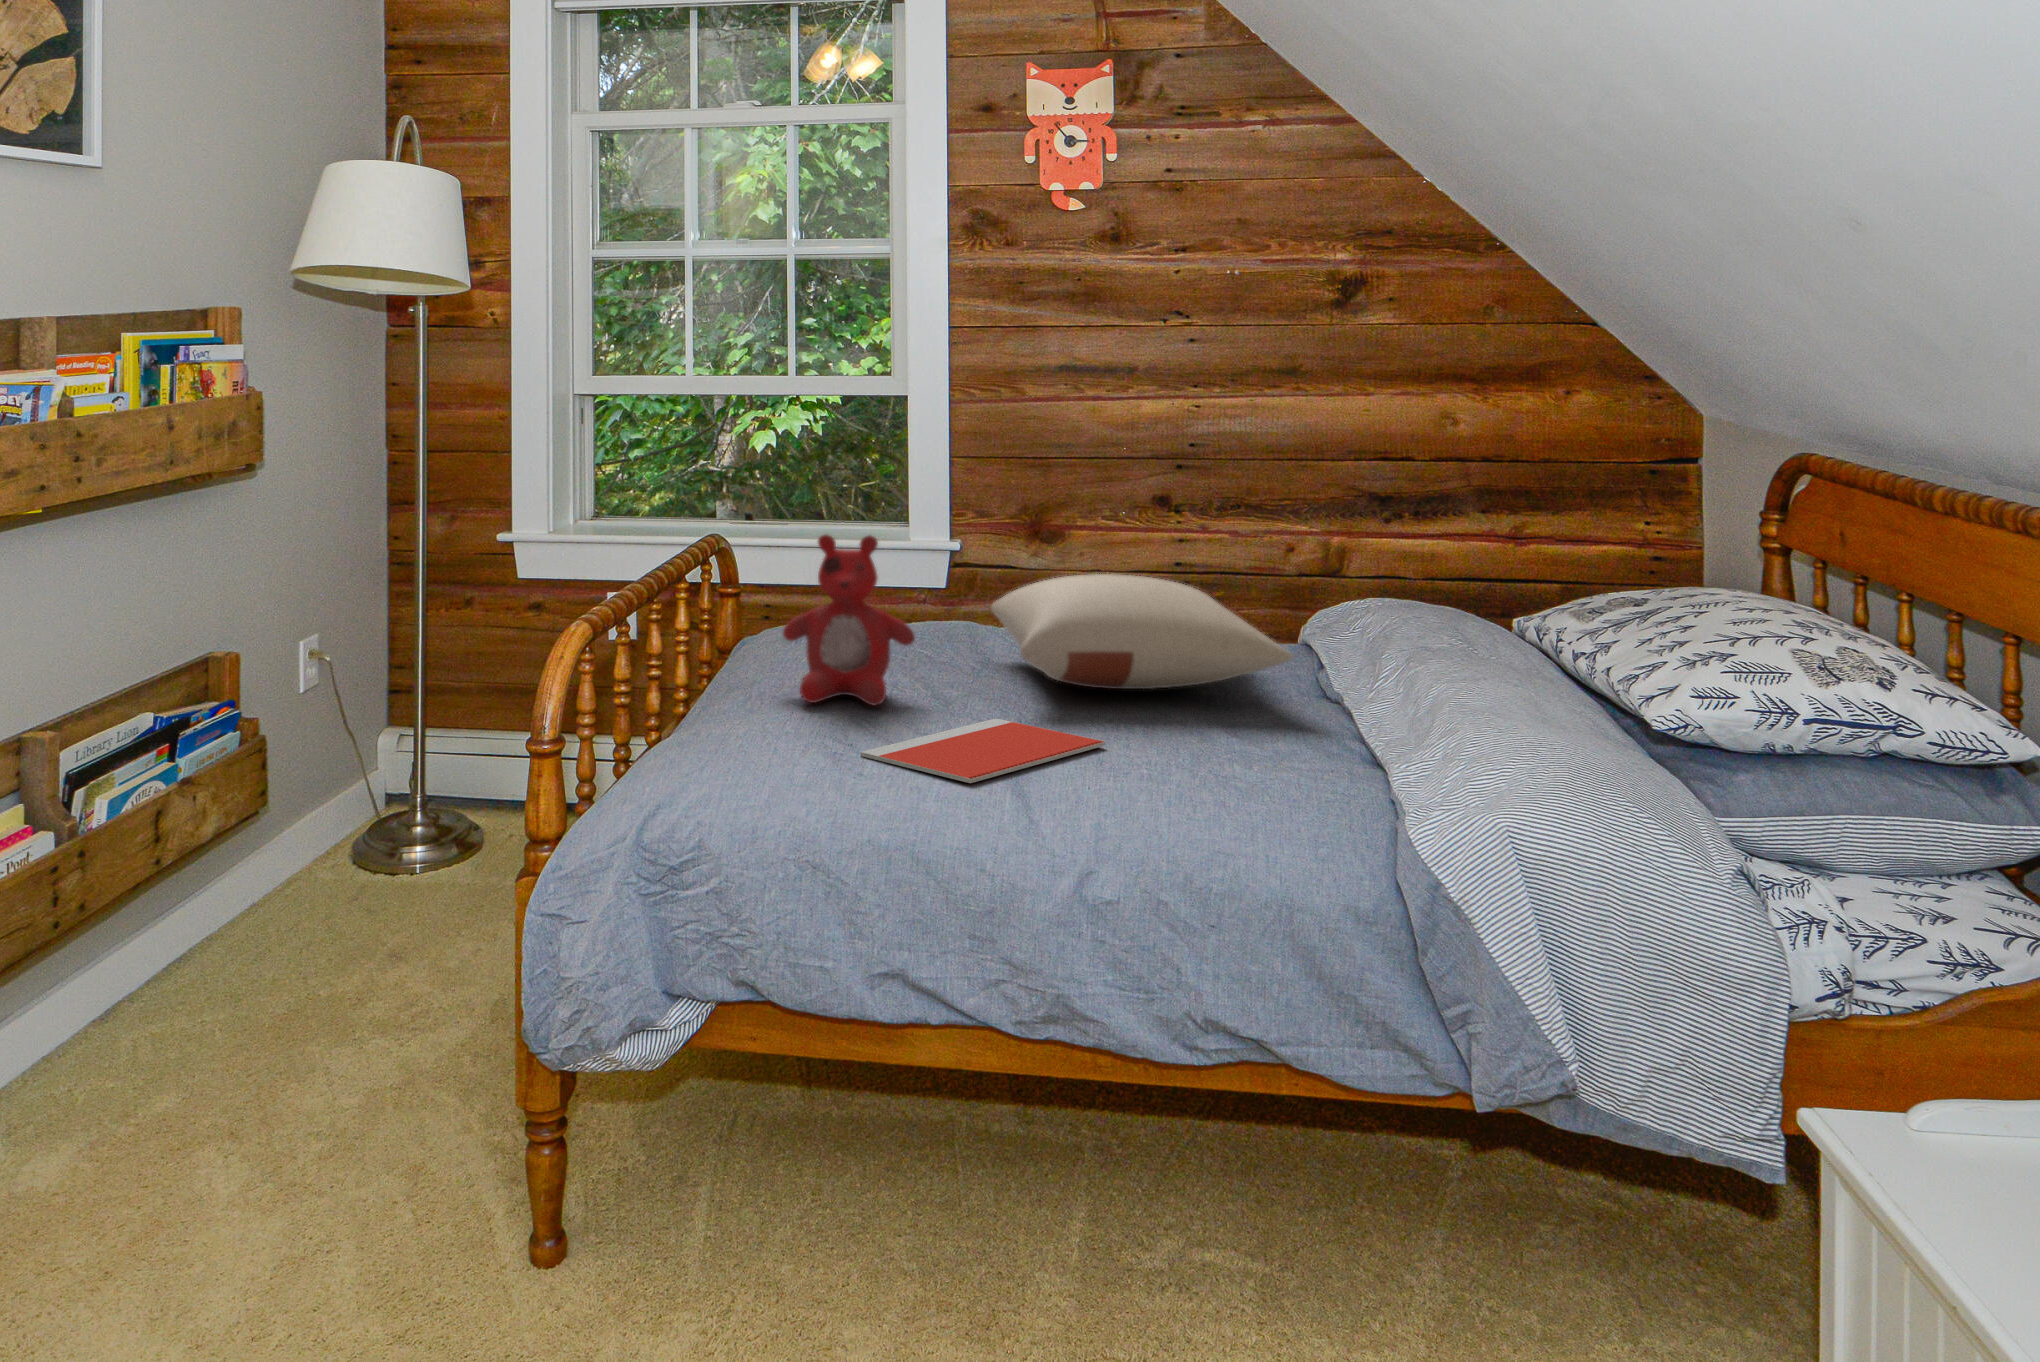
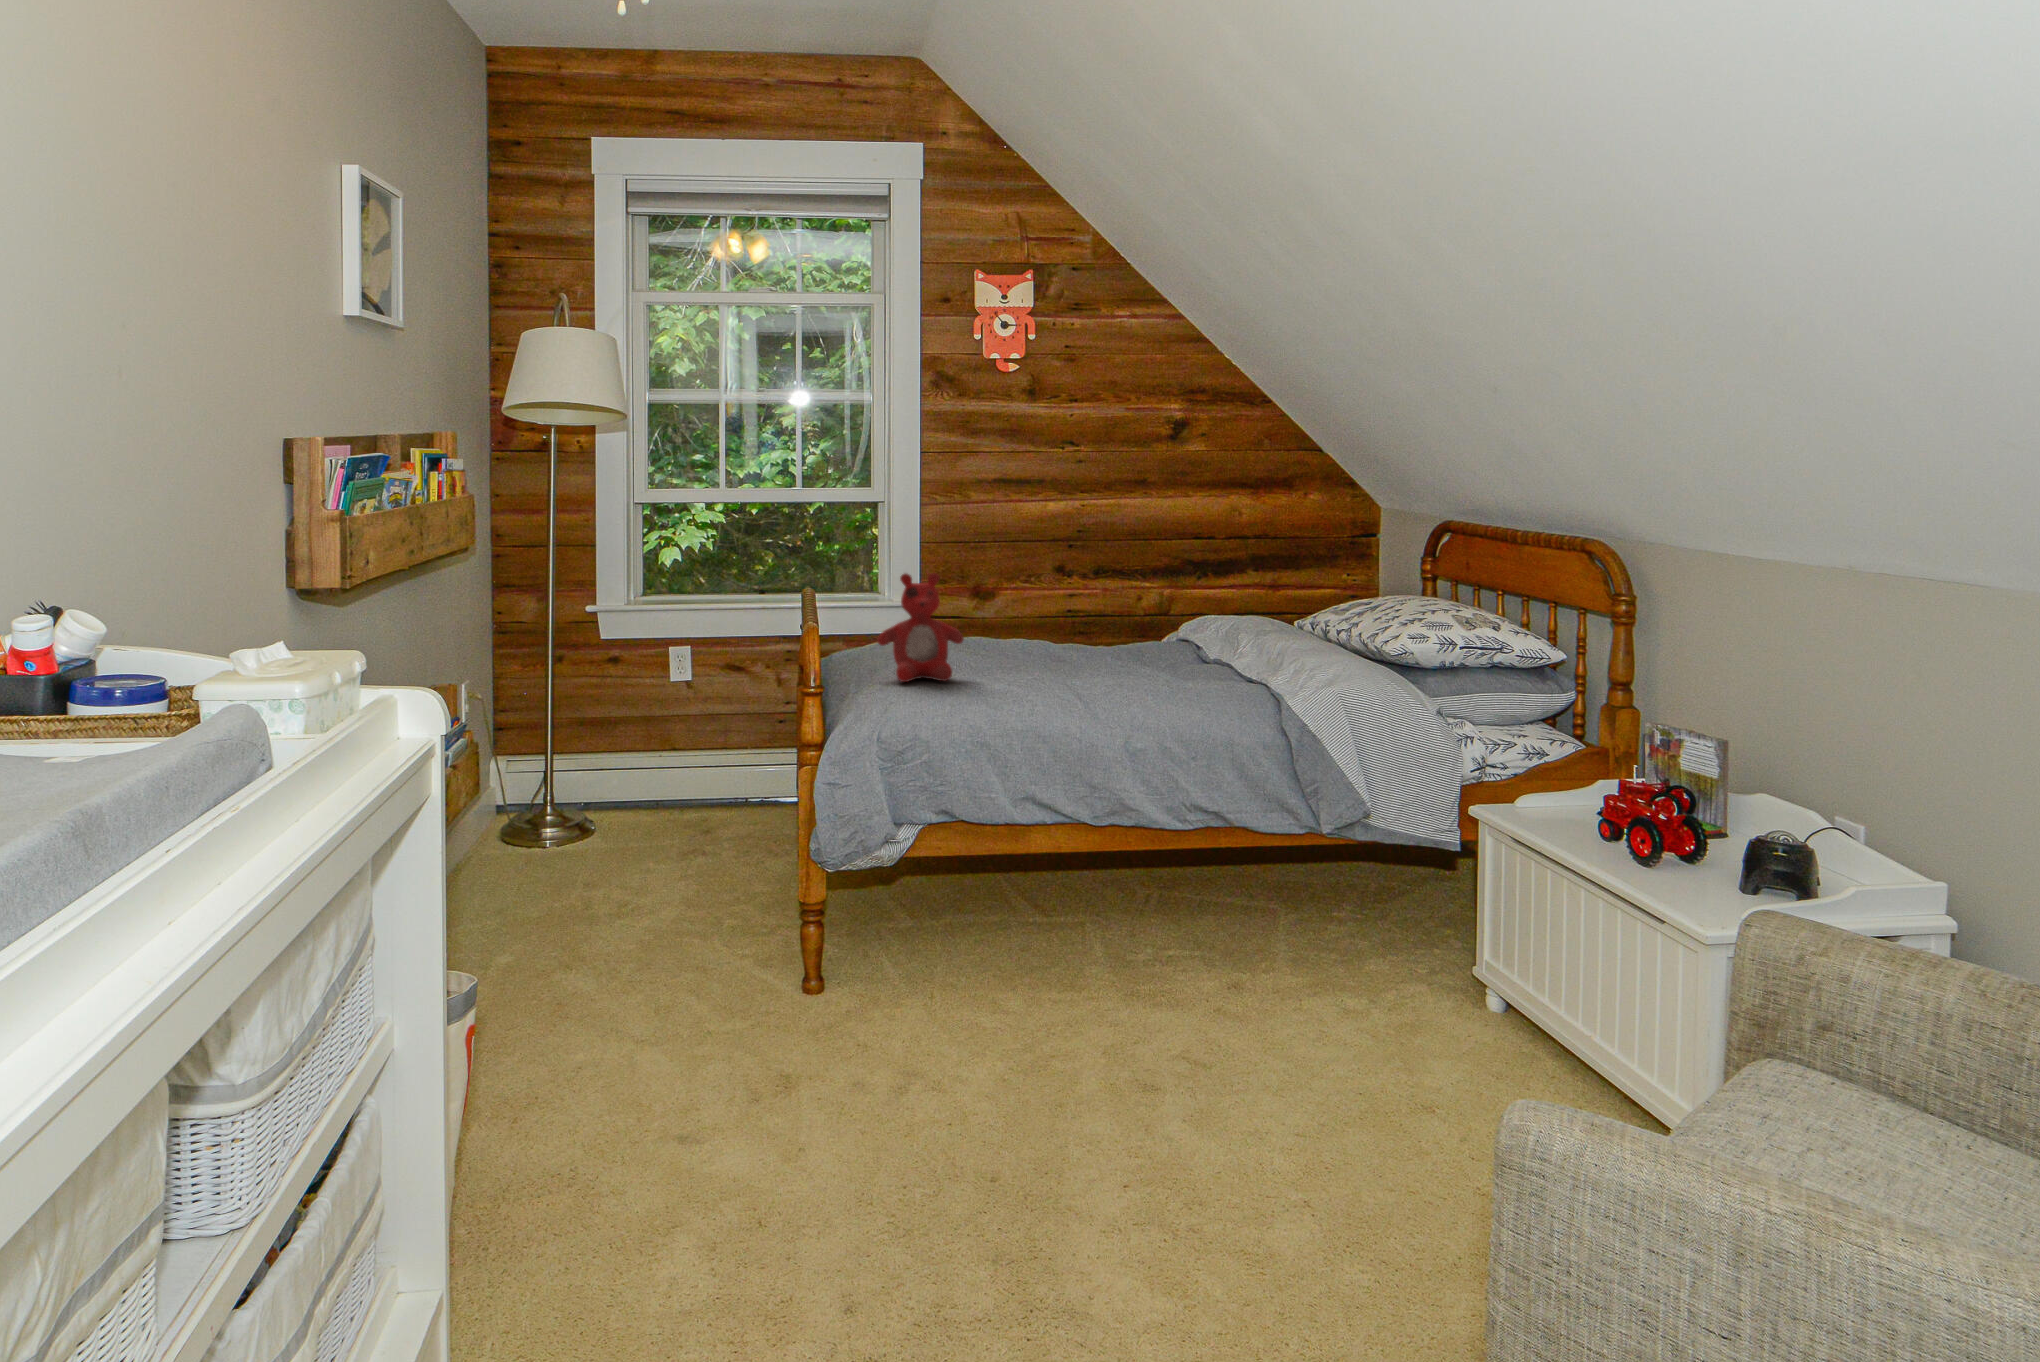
pillow: present [991,574,1293,689] -> none [993,598,1190,668]
notebook: present [861,719,1105,783] -> none [957,682,1096,707]

